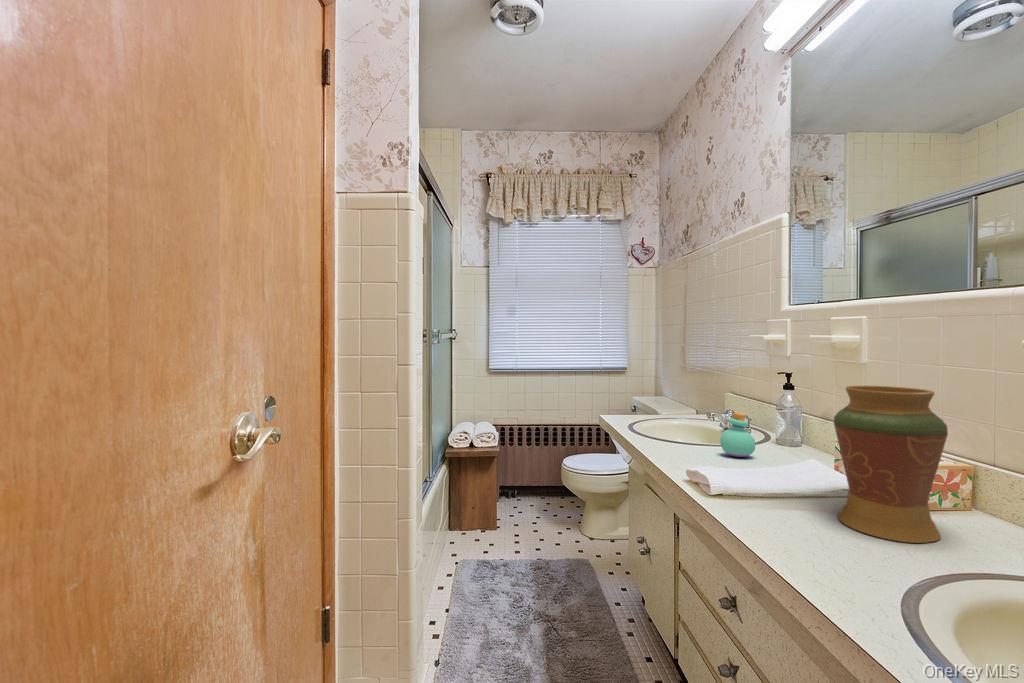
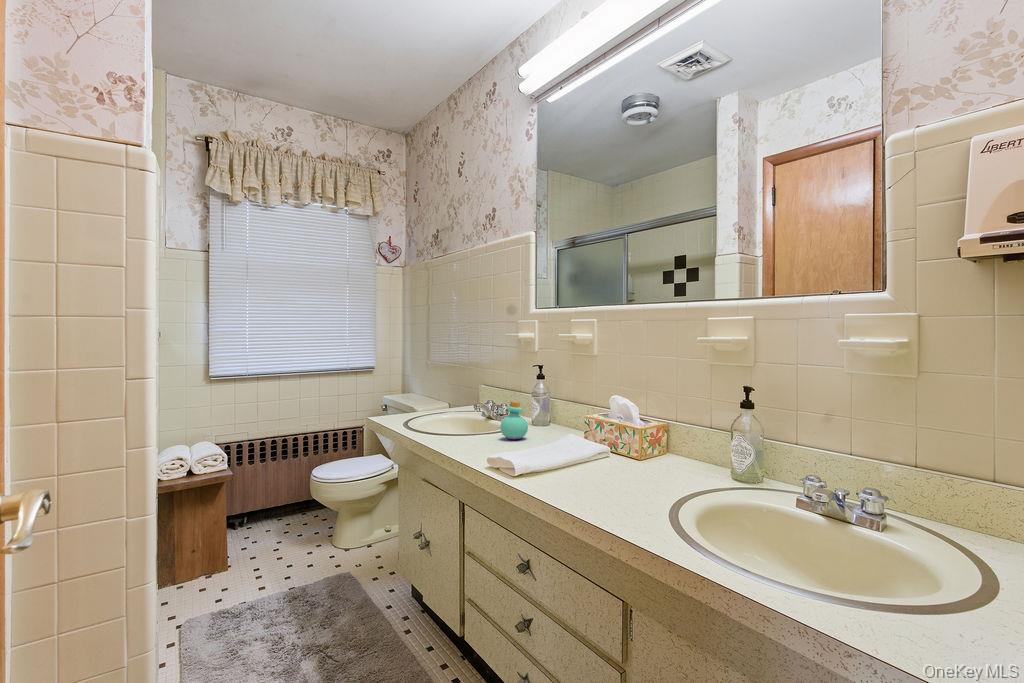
decorative vase: present [834,386,948,543] -> none [601,371,666,483]

